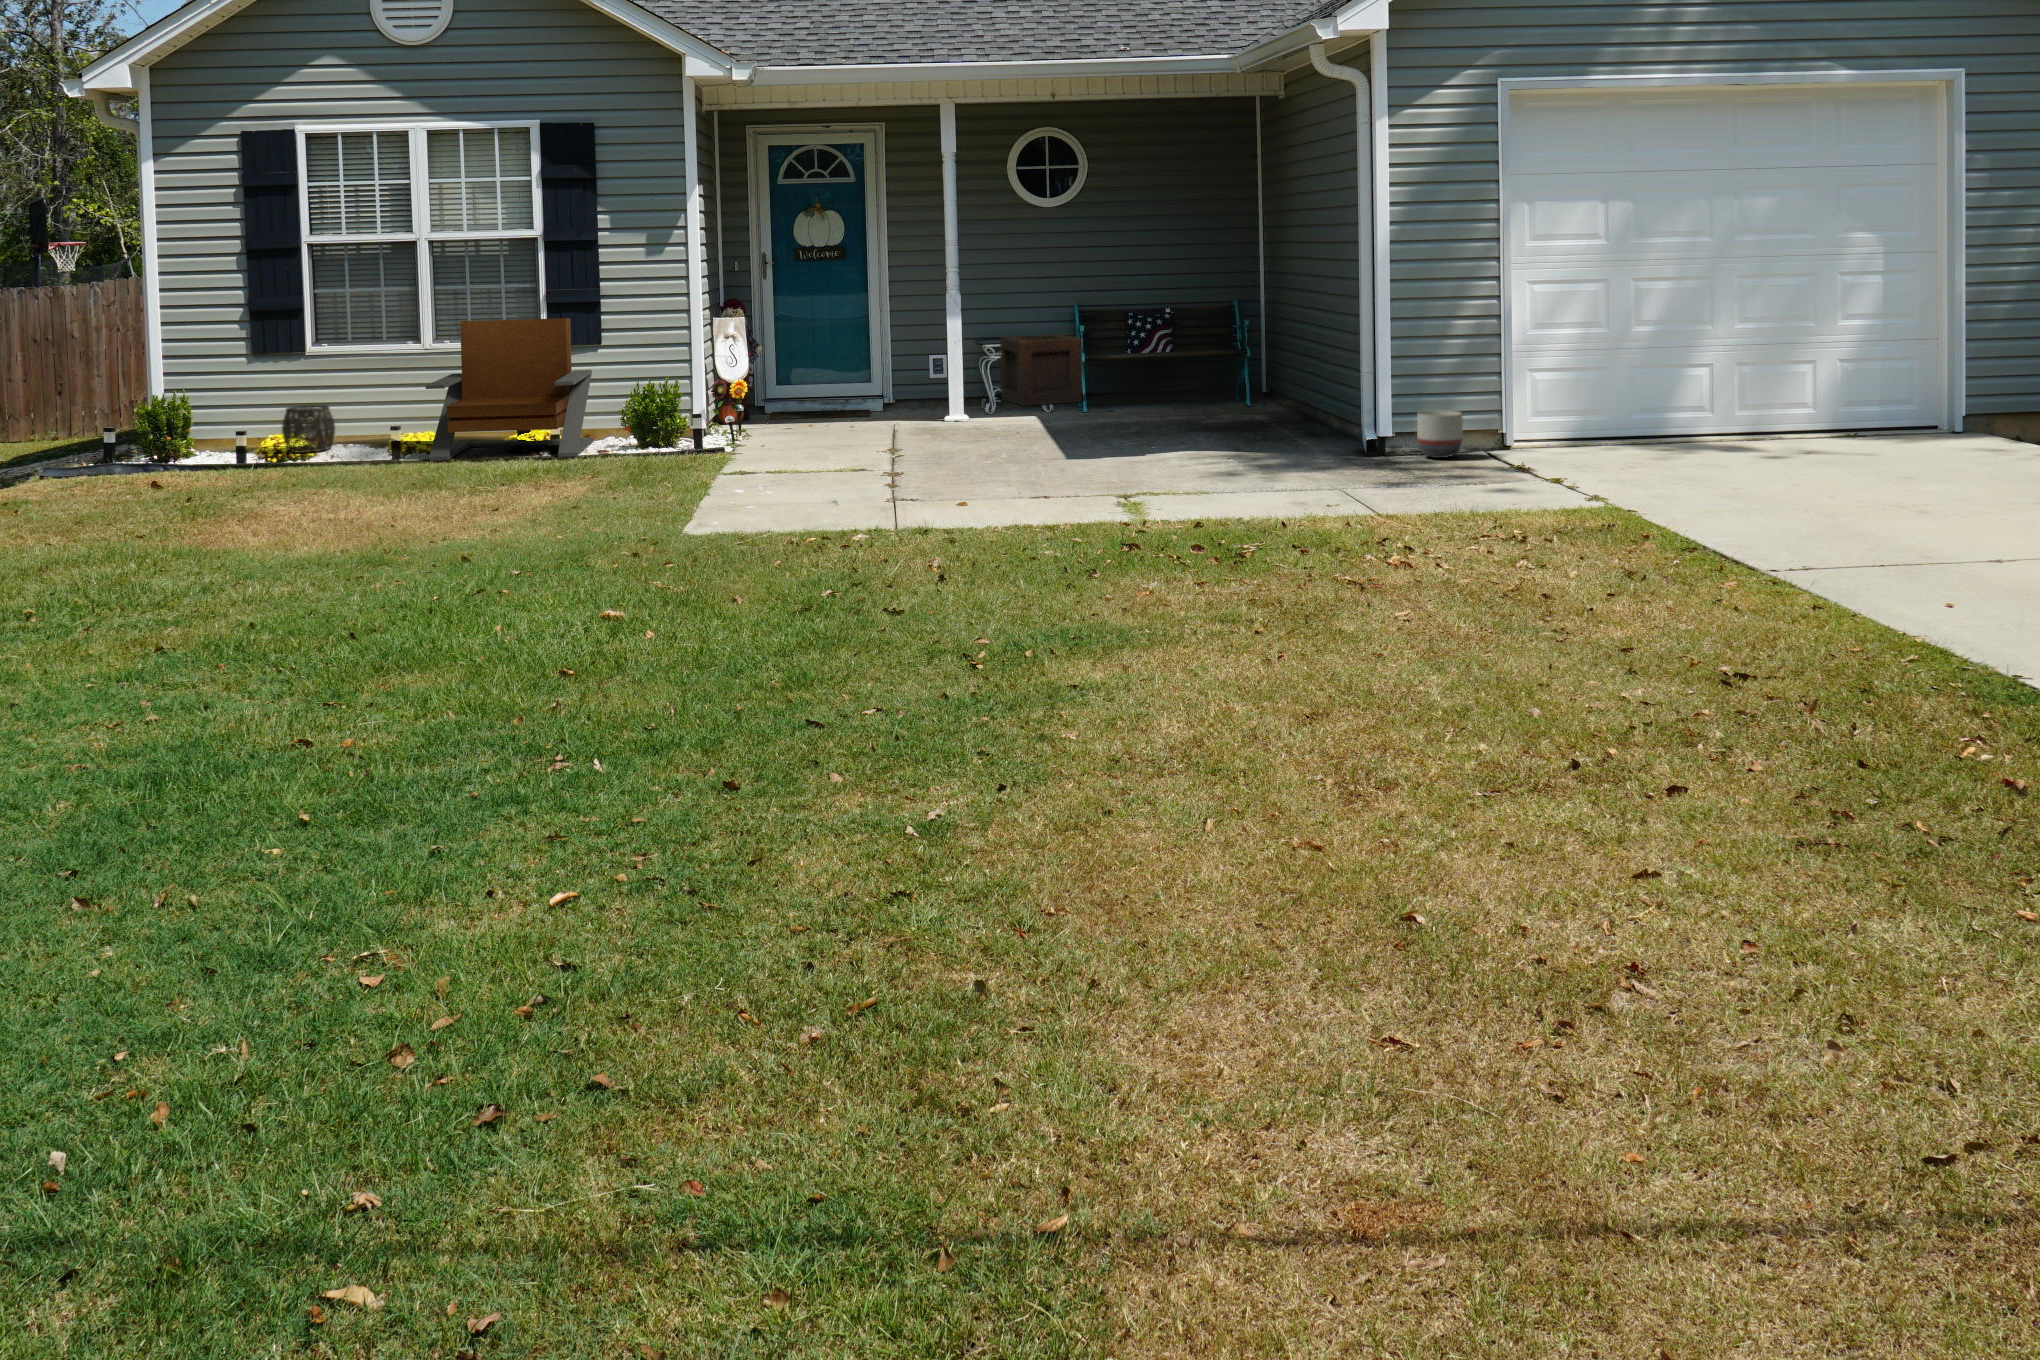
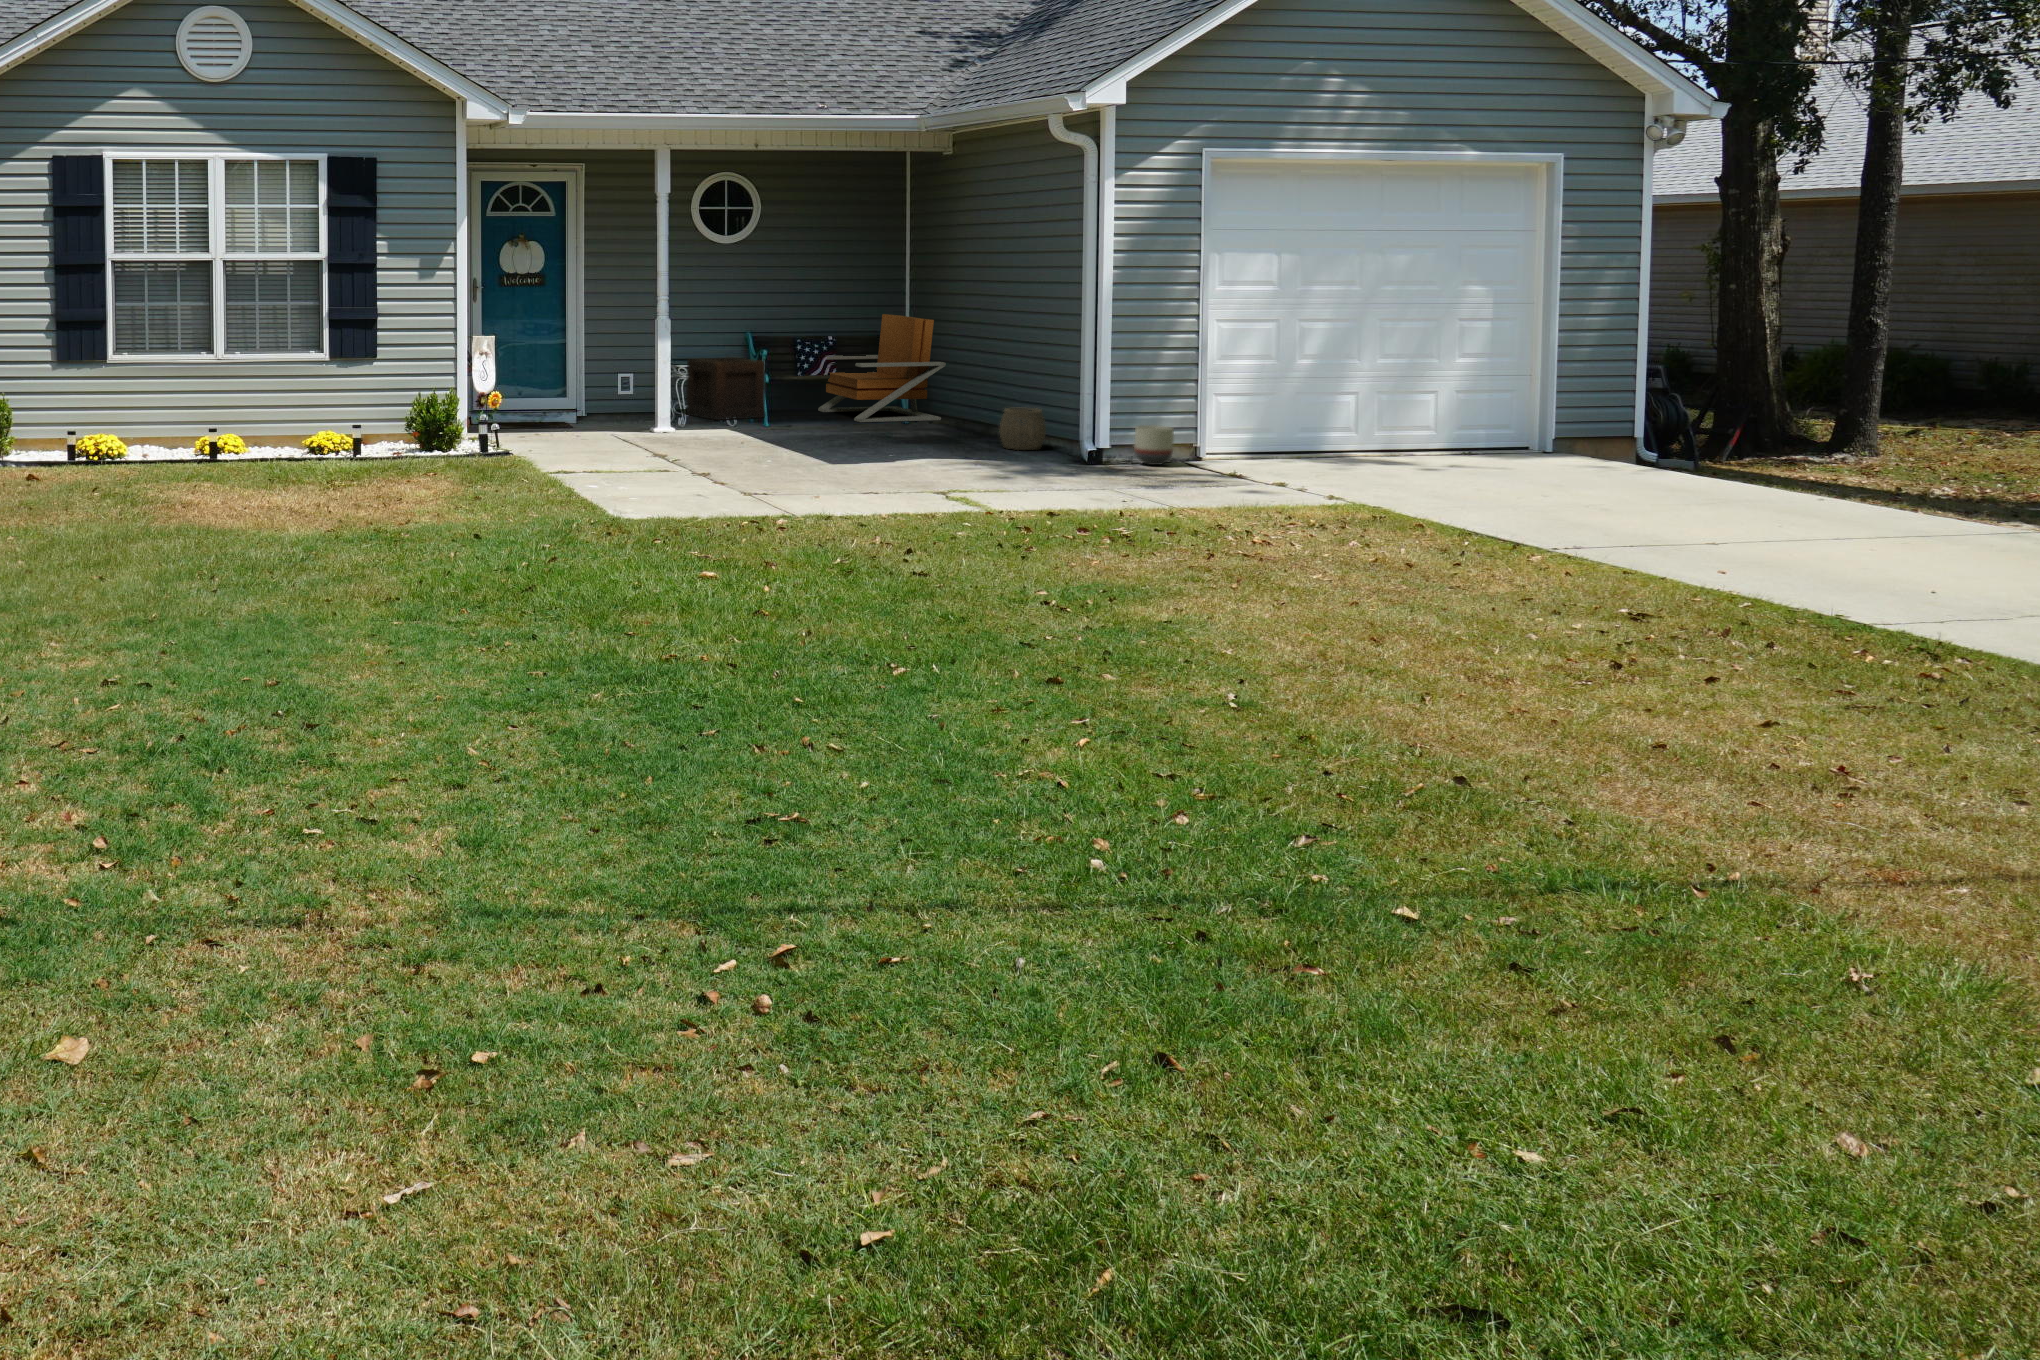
lounge chair: present [426,318,594,461] -> present [818,314,946,422]
woven basket: present [282,405,335,453] -> present [1000,408,1046,450]

